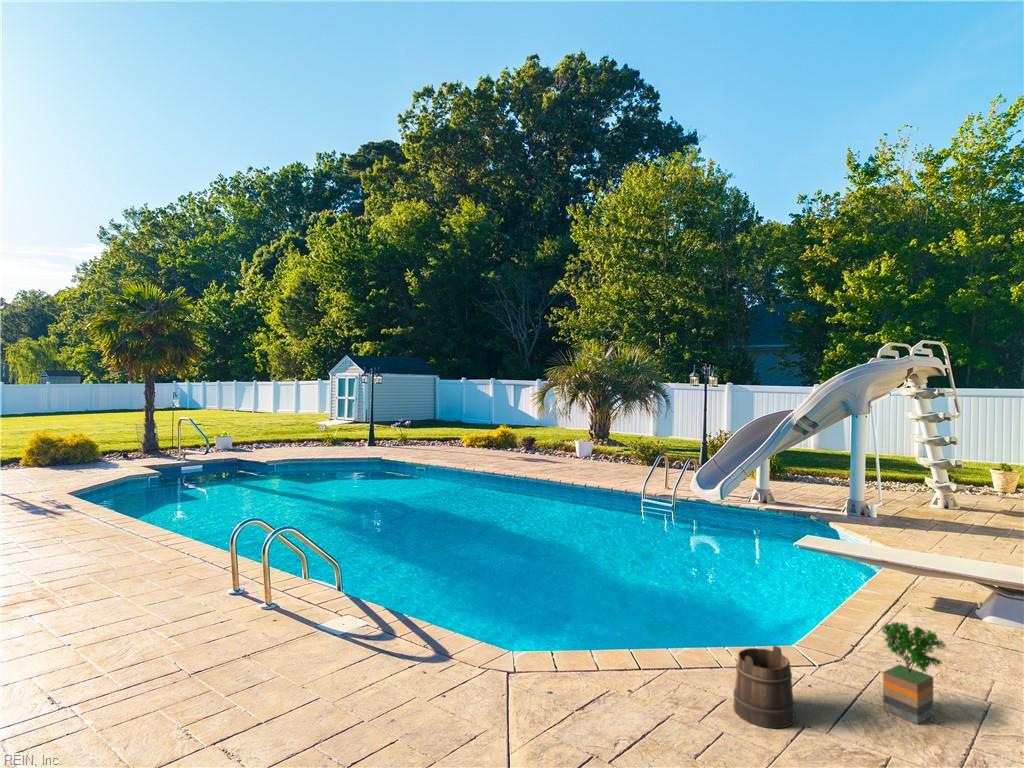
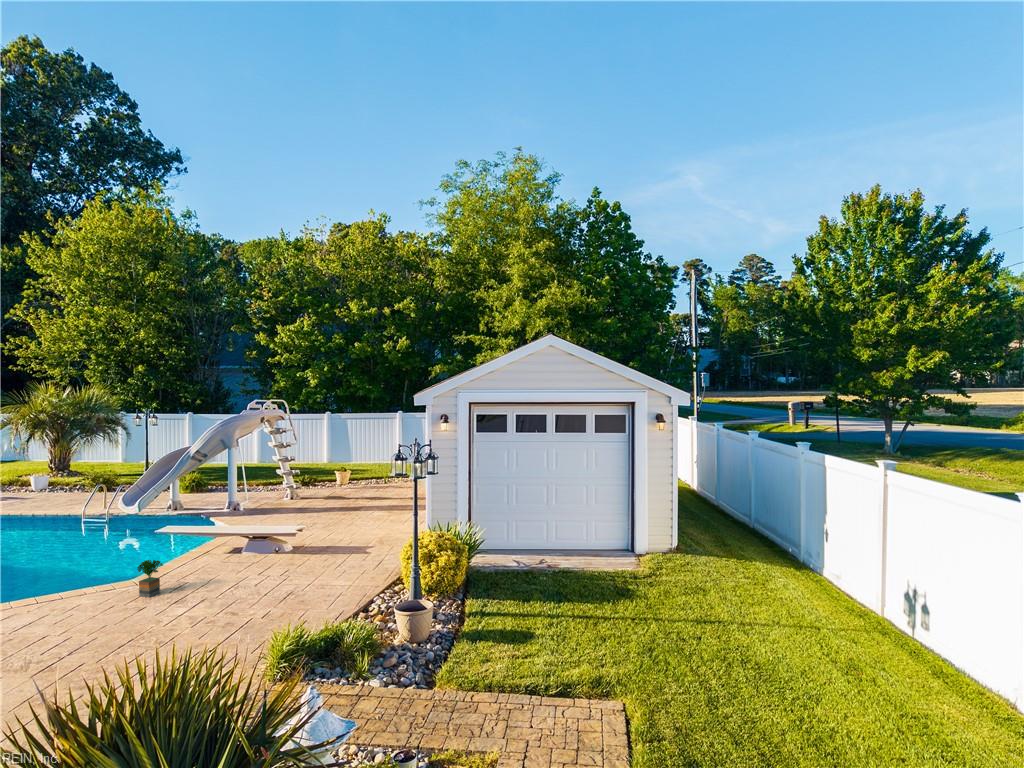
bucket: present [733,646,795,729] -> none [64,581,94,615]

